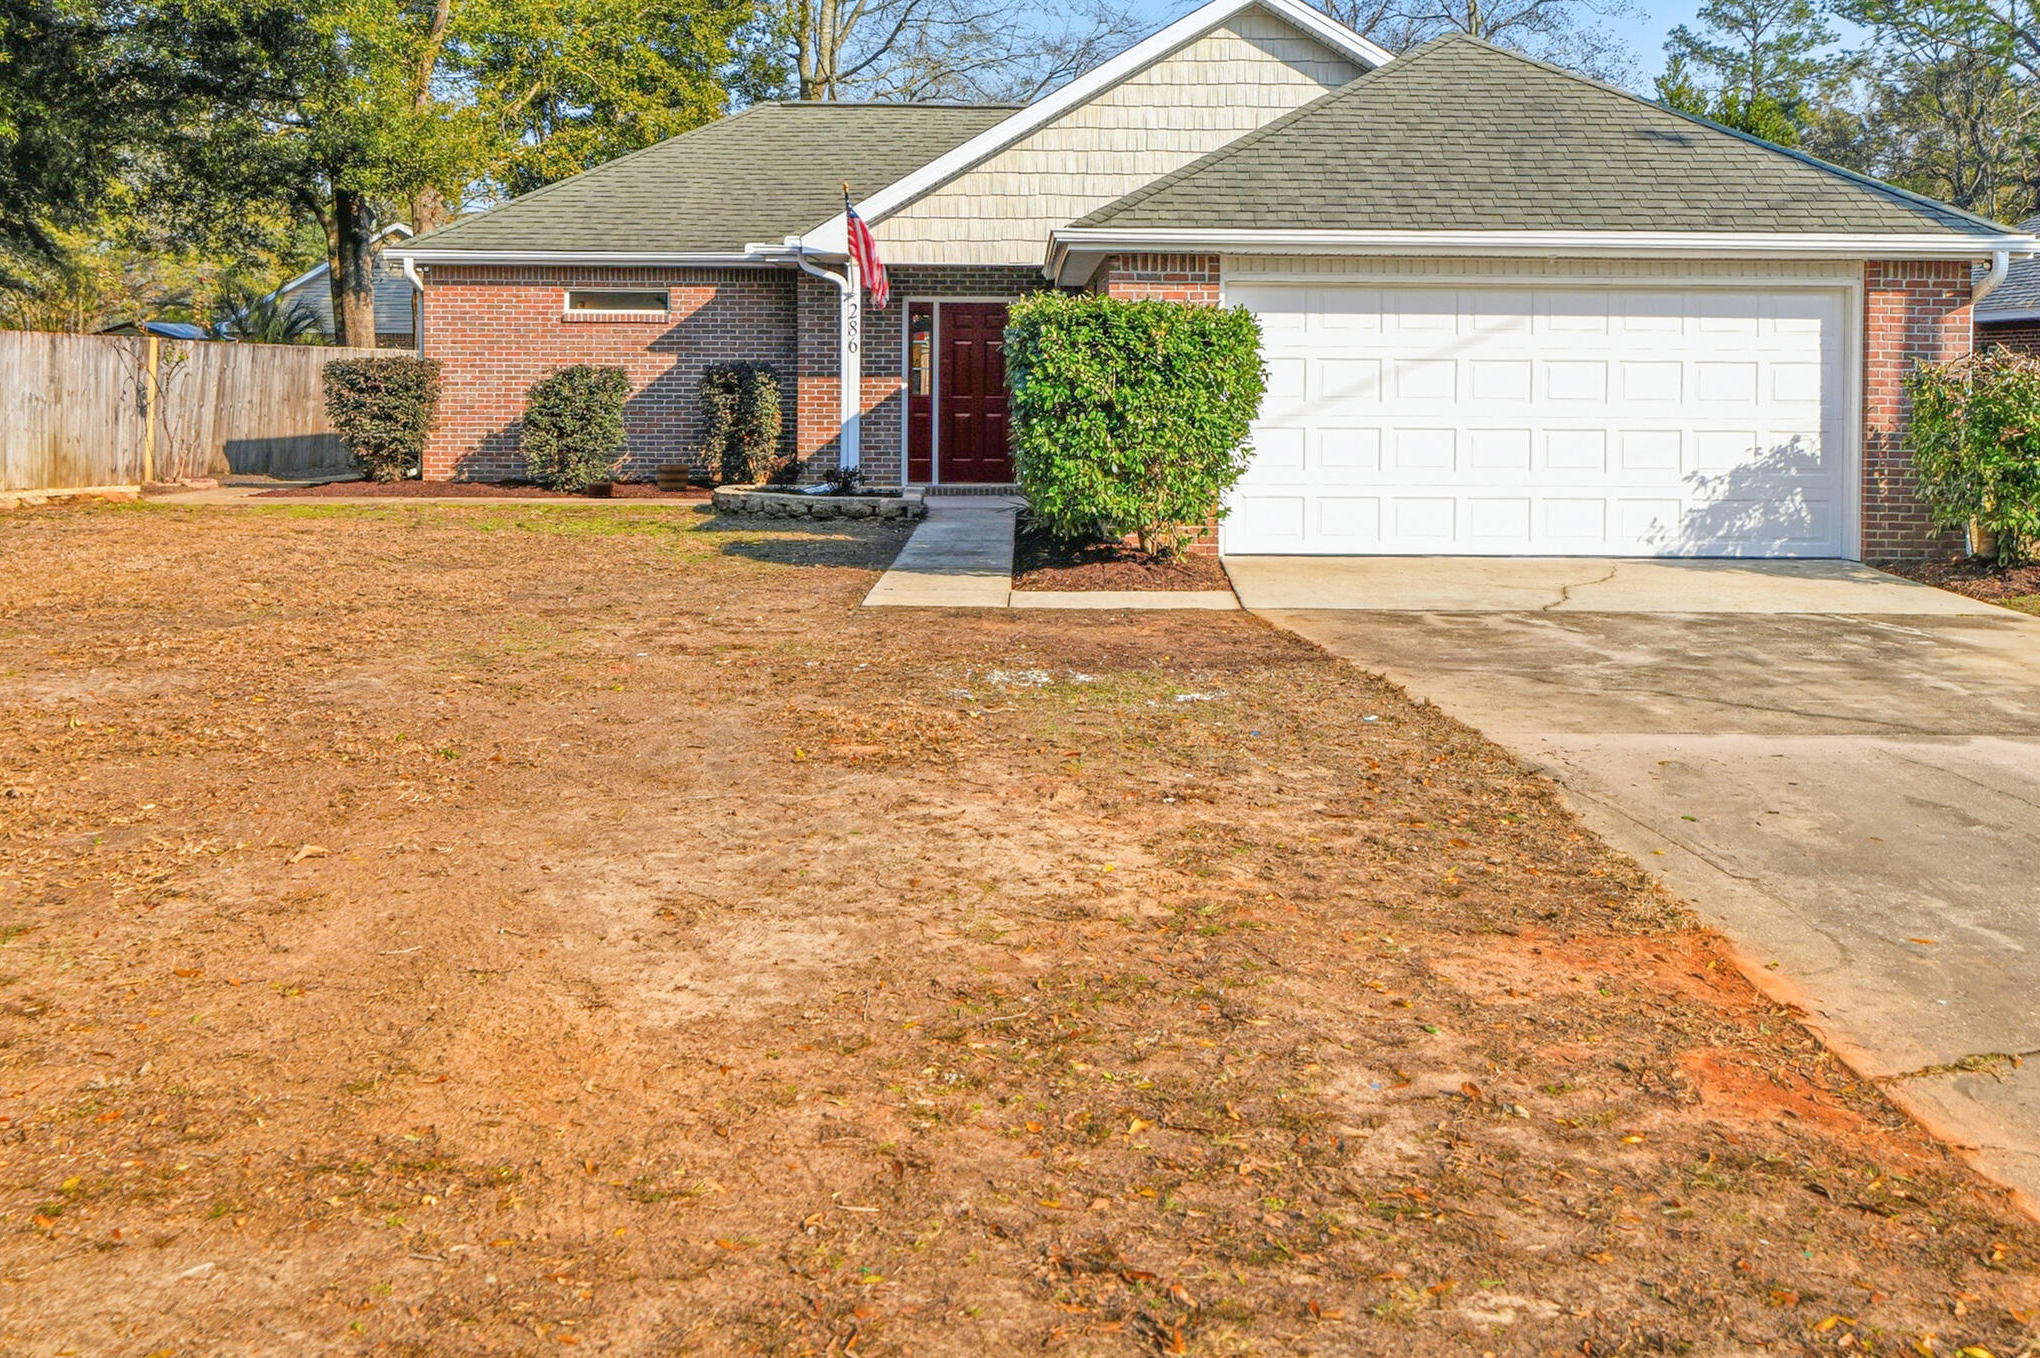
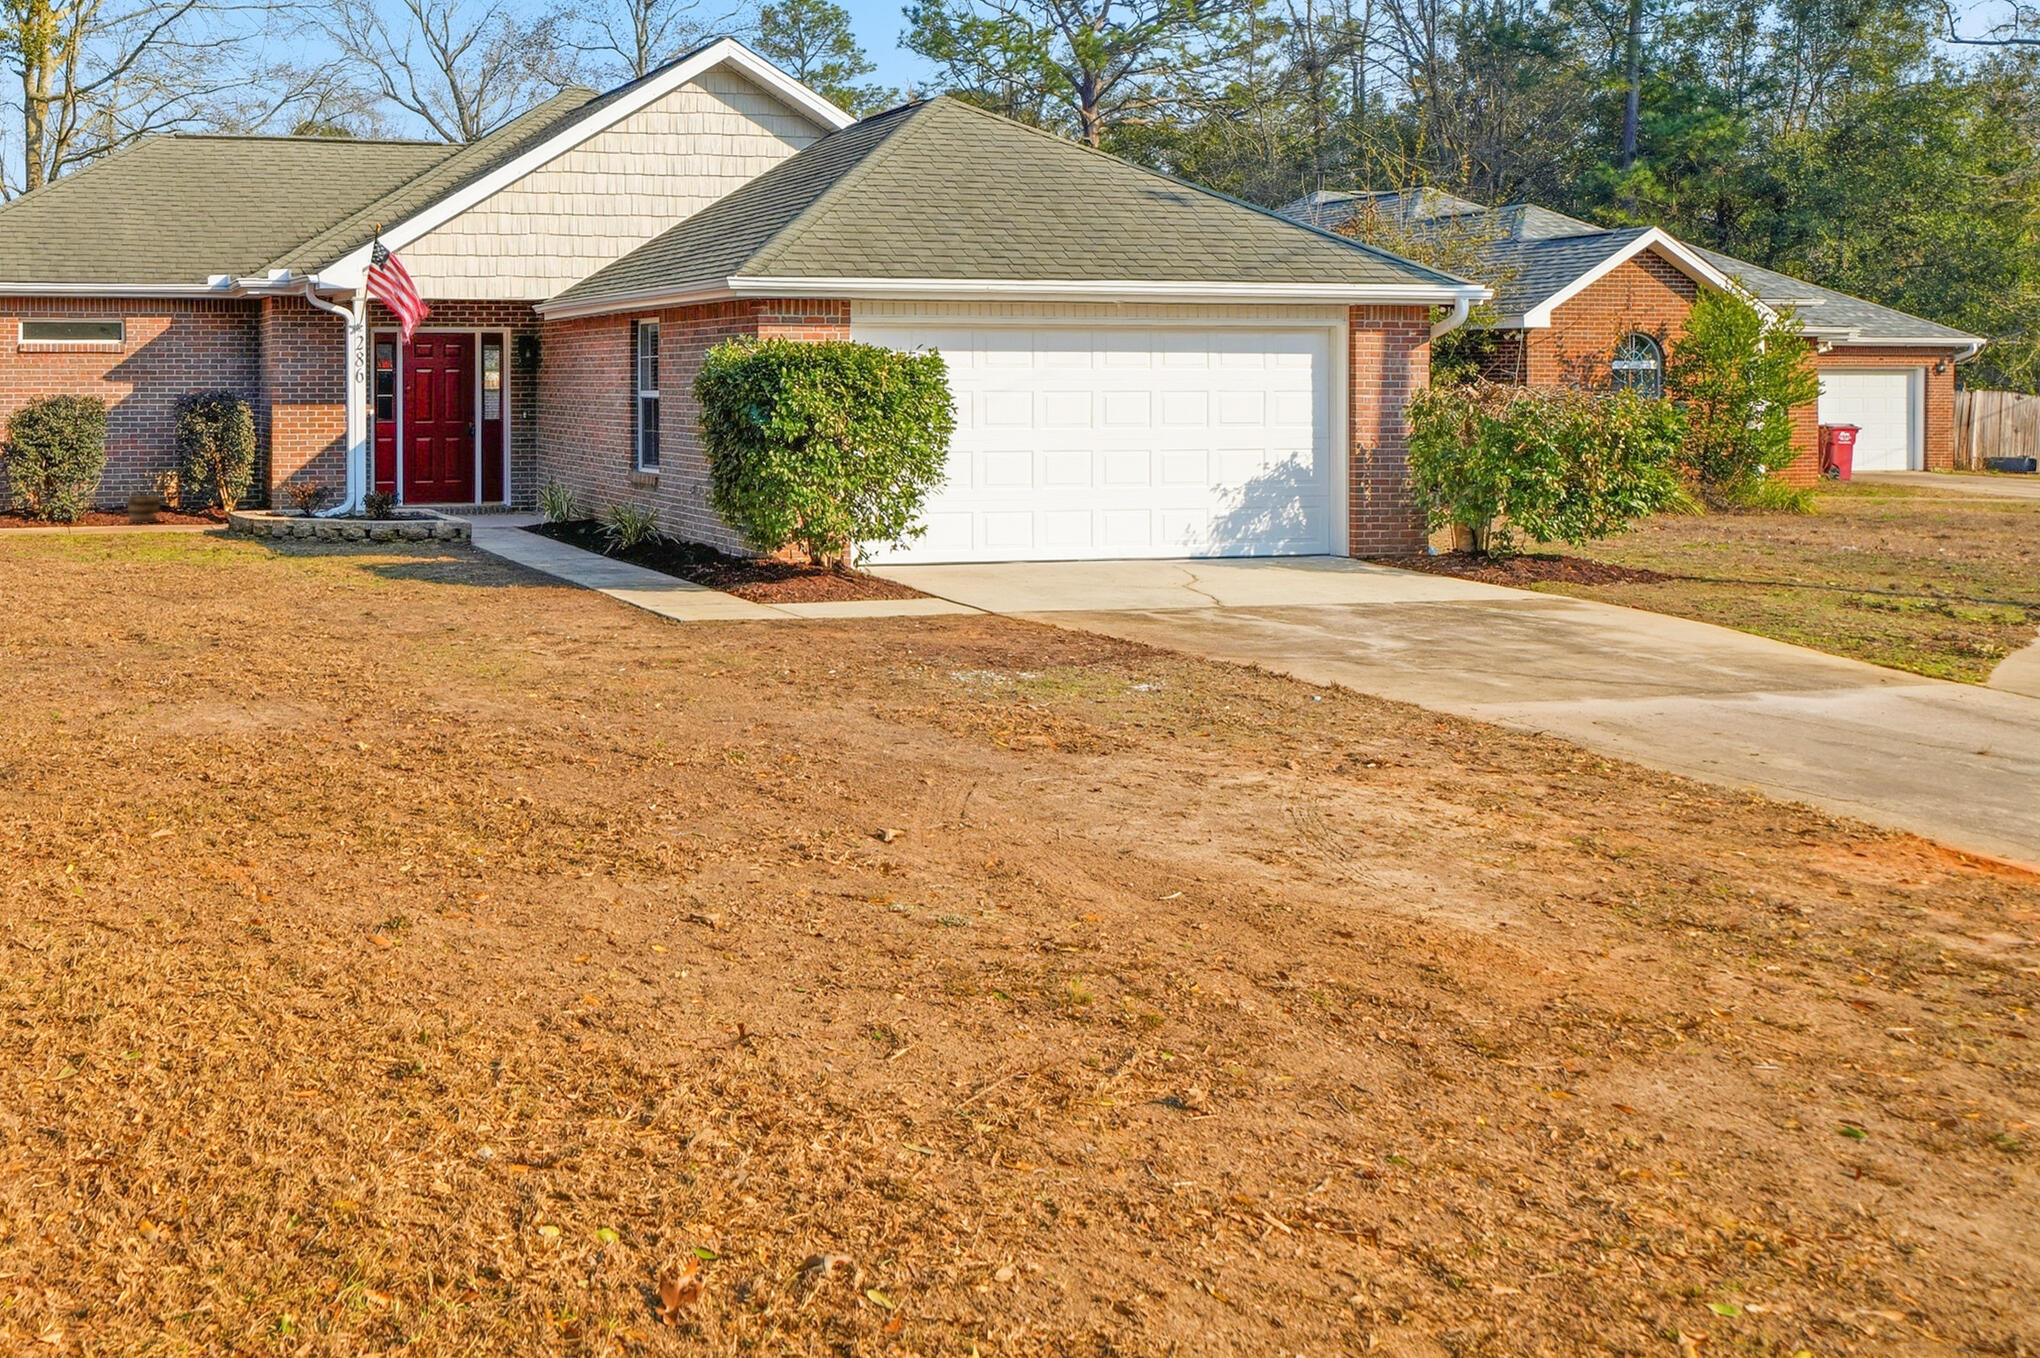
decorative plant: present [585,453,613,498] -> none [71,486,105,533]

